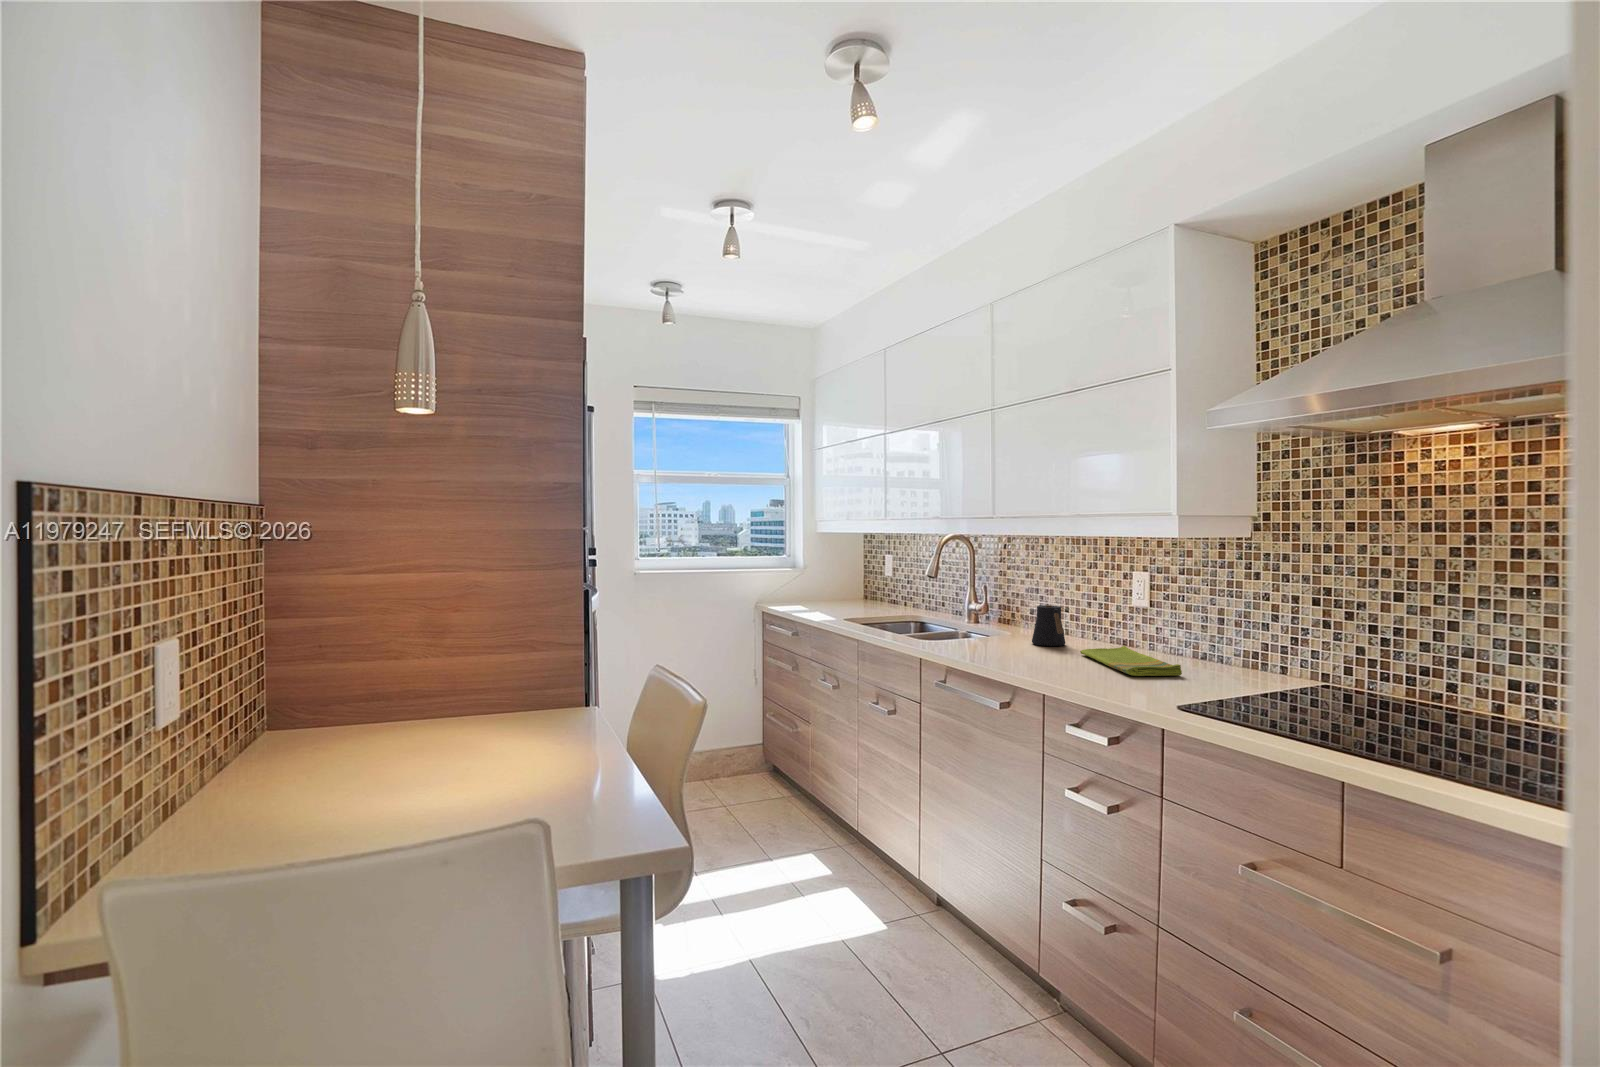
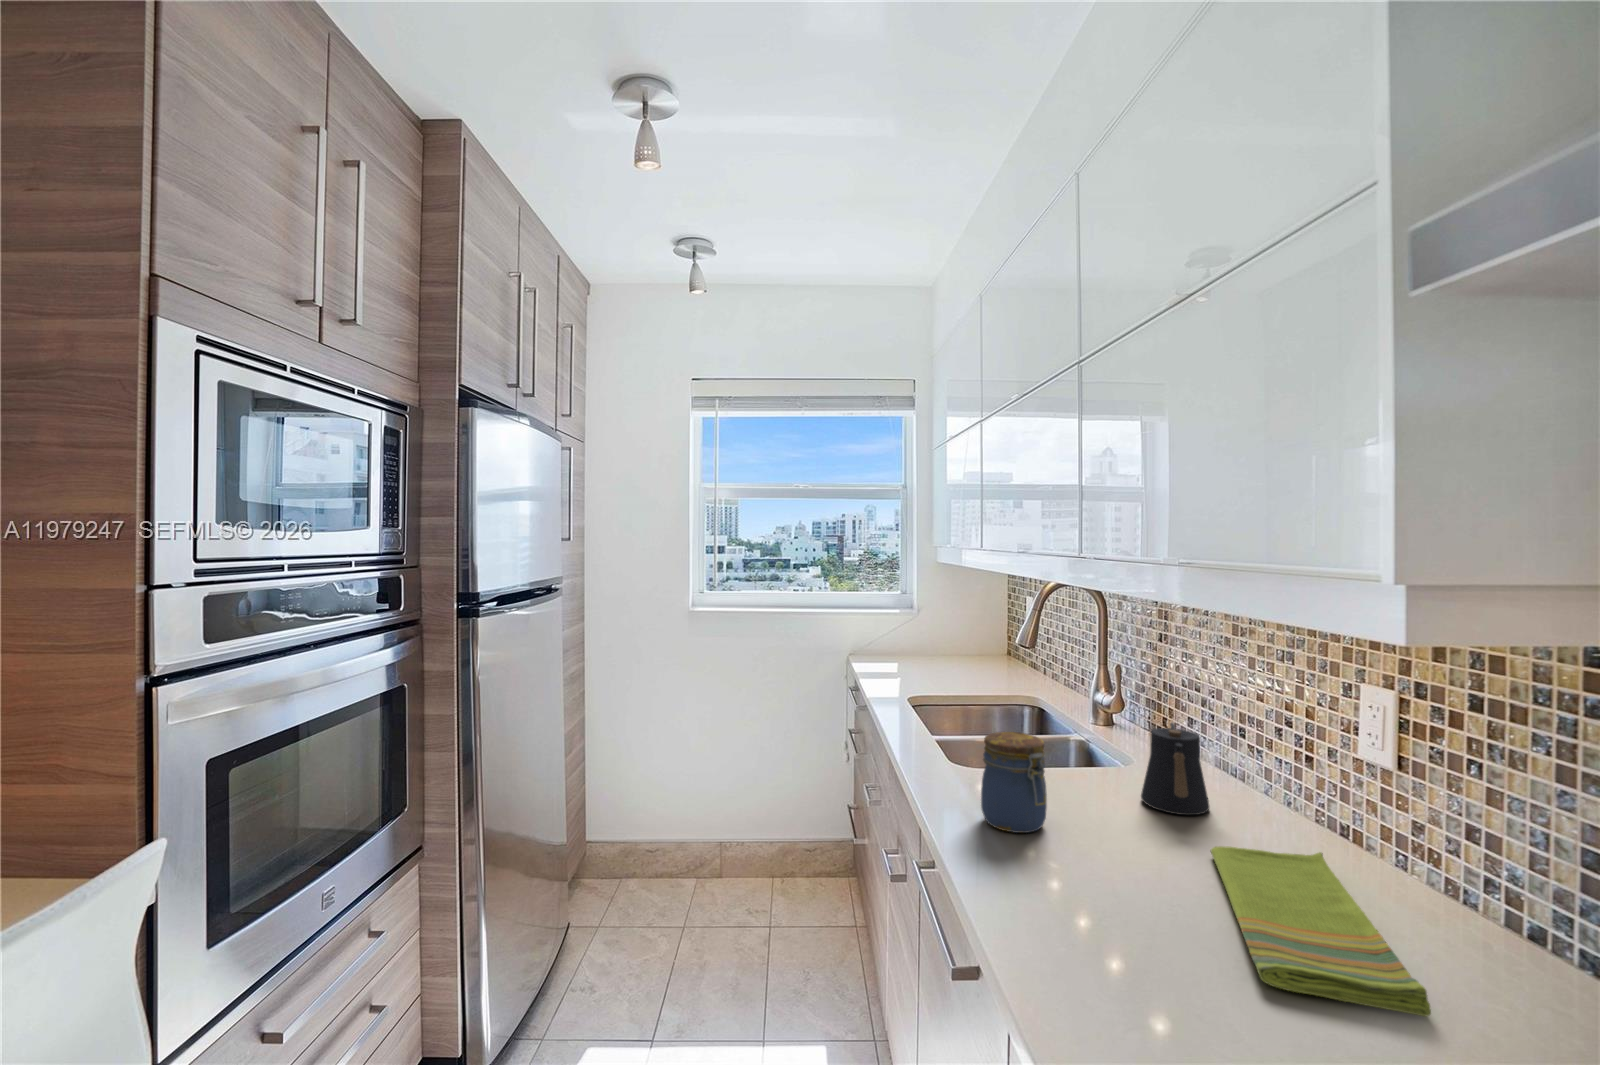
jar: none [970,607,1007,656] -> present [981,732,1047,833]

